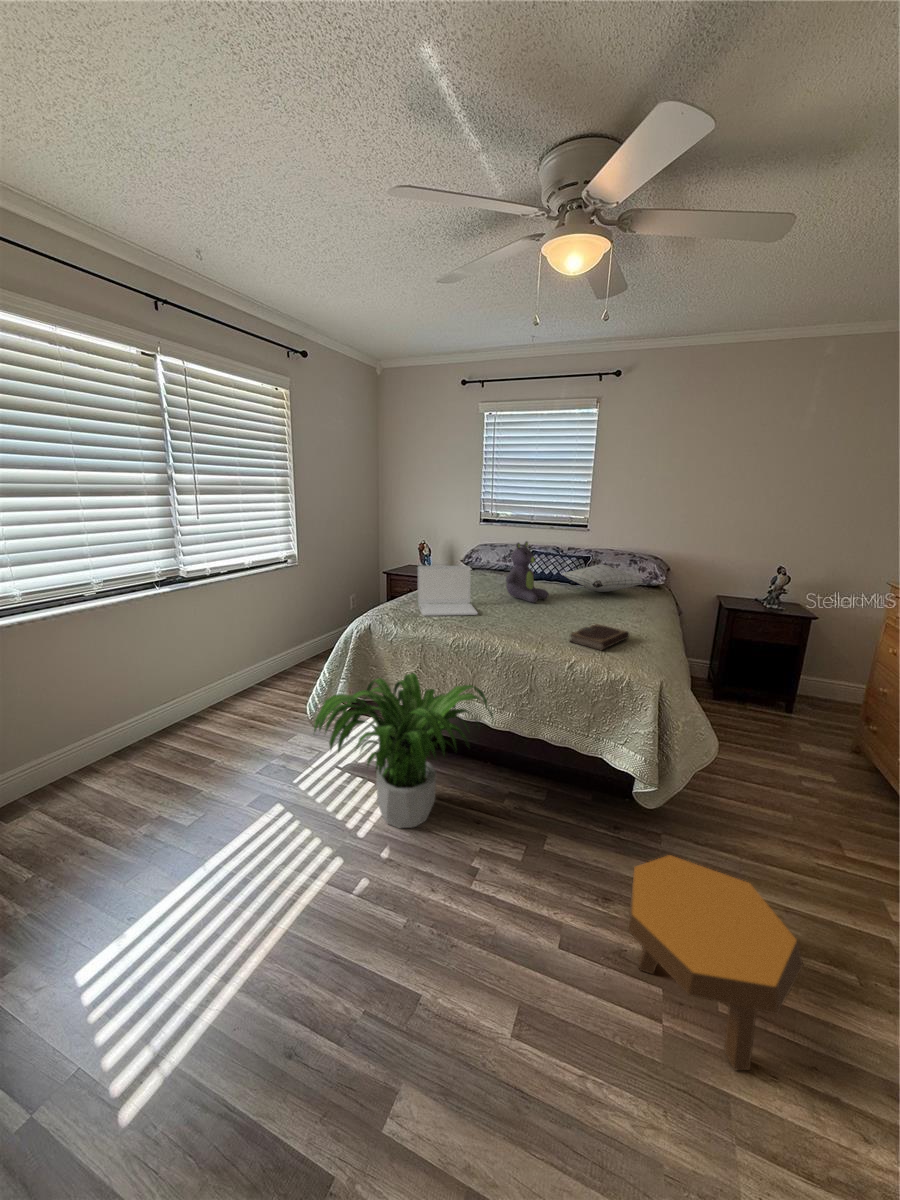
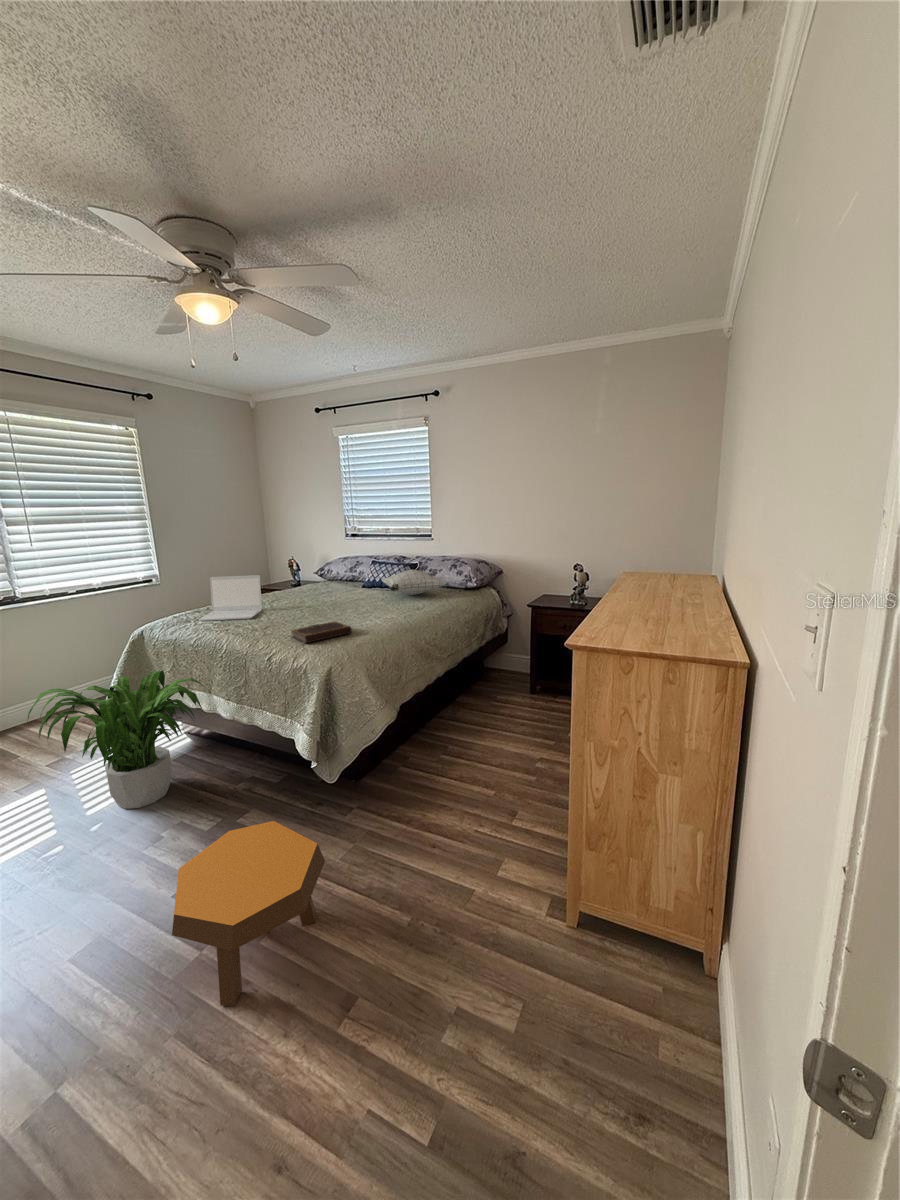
stuffed bear: present [506,541,549,603] -> none [302,551,347,606]

